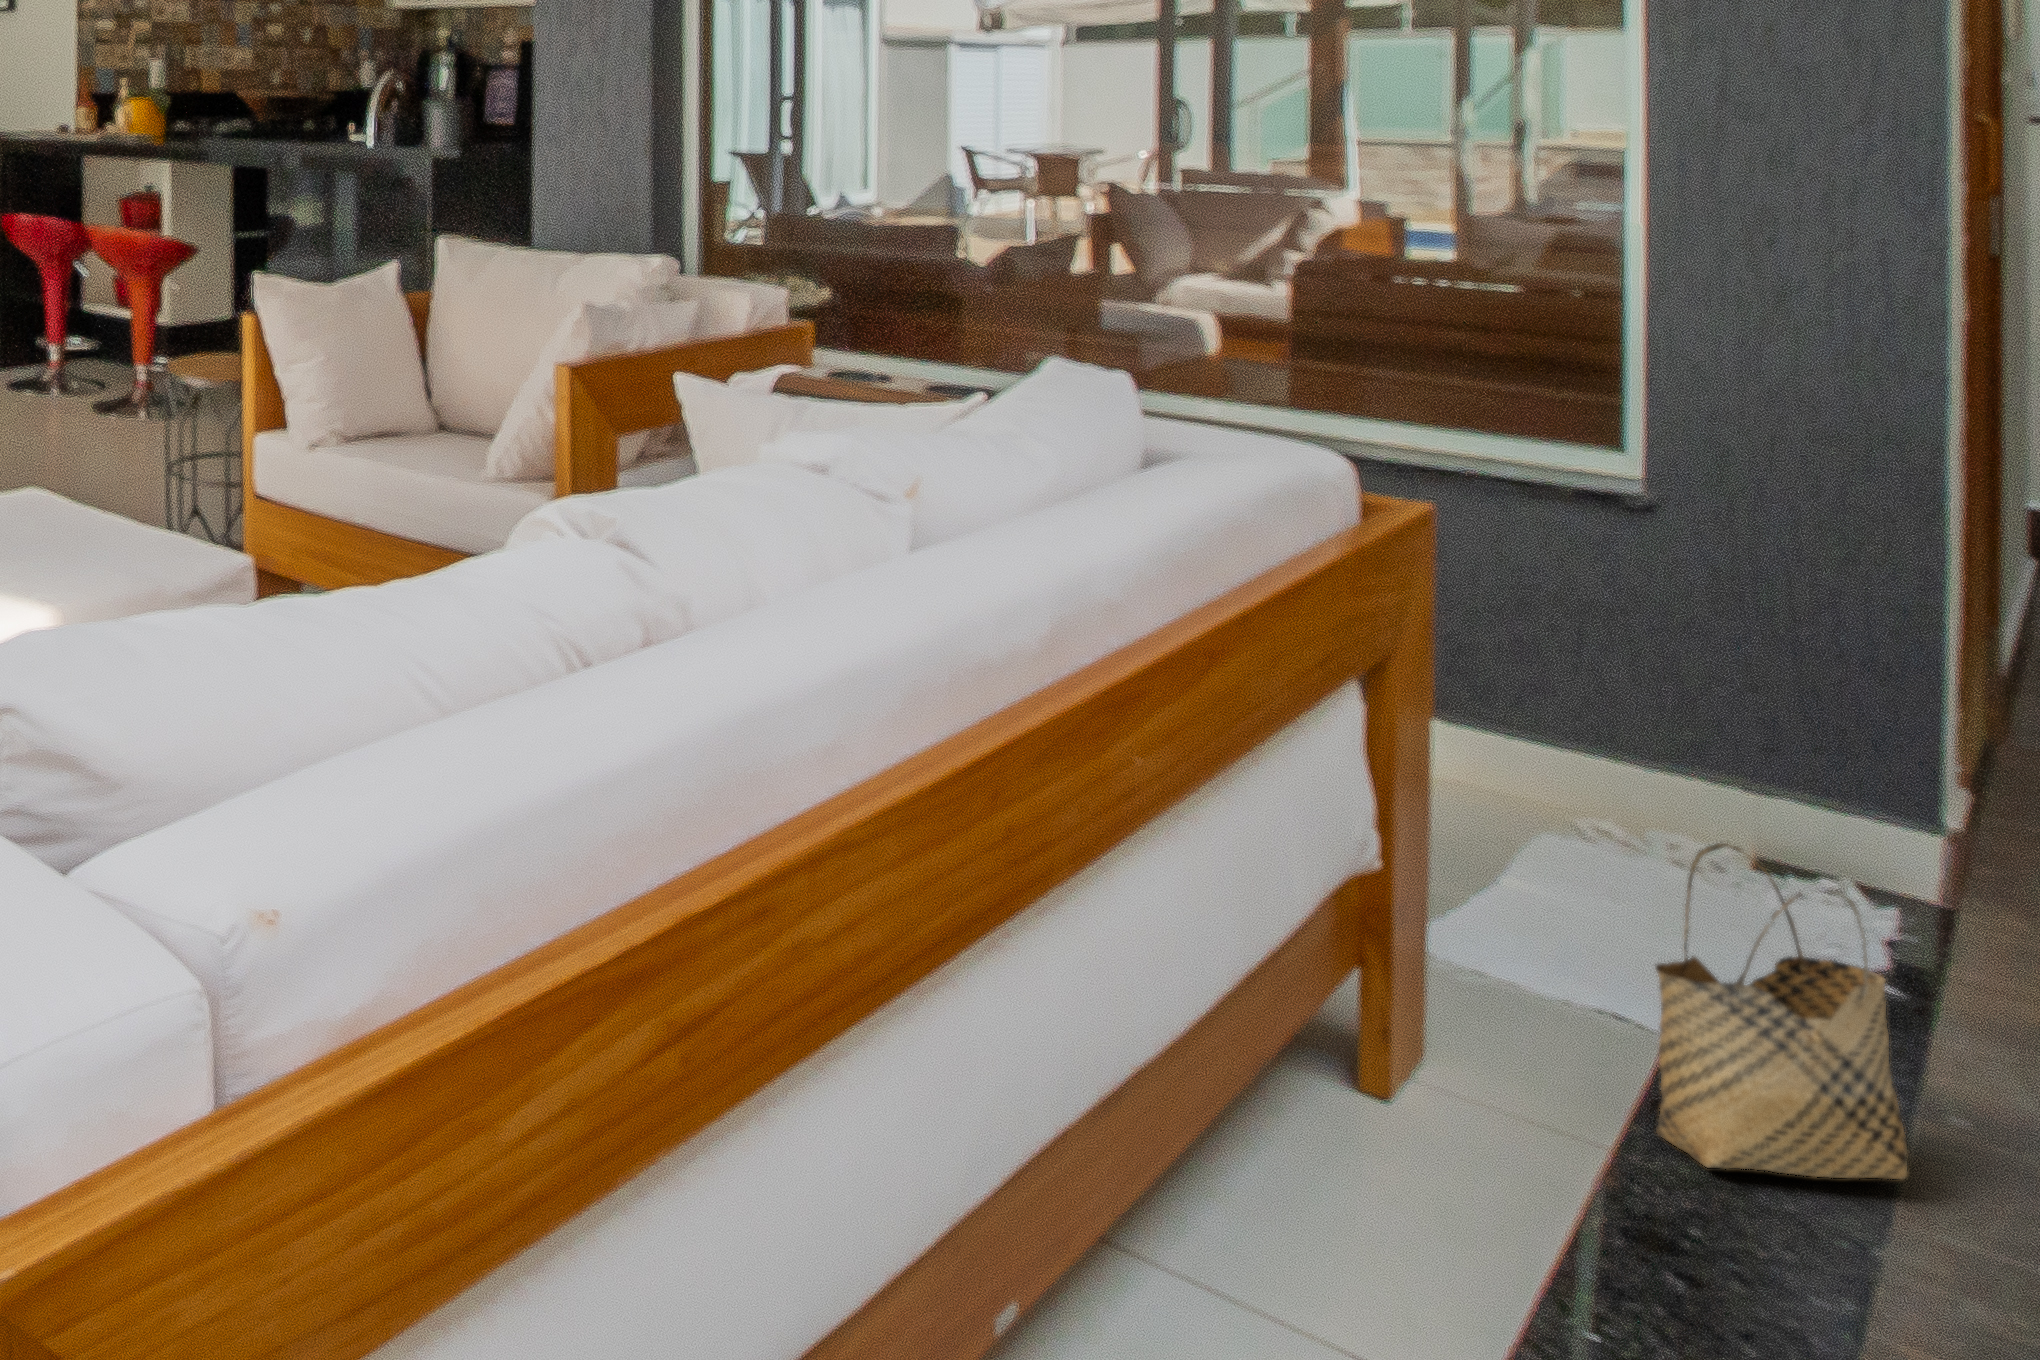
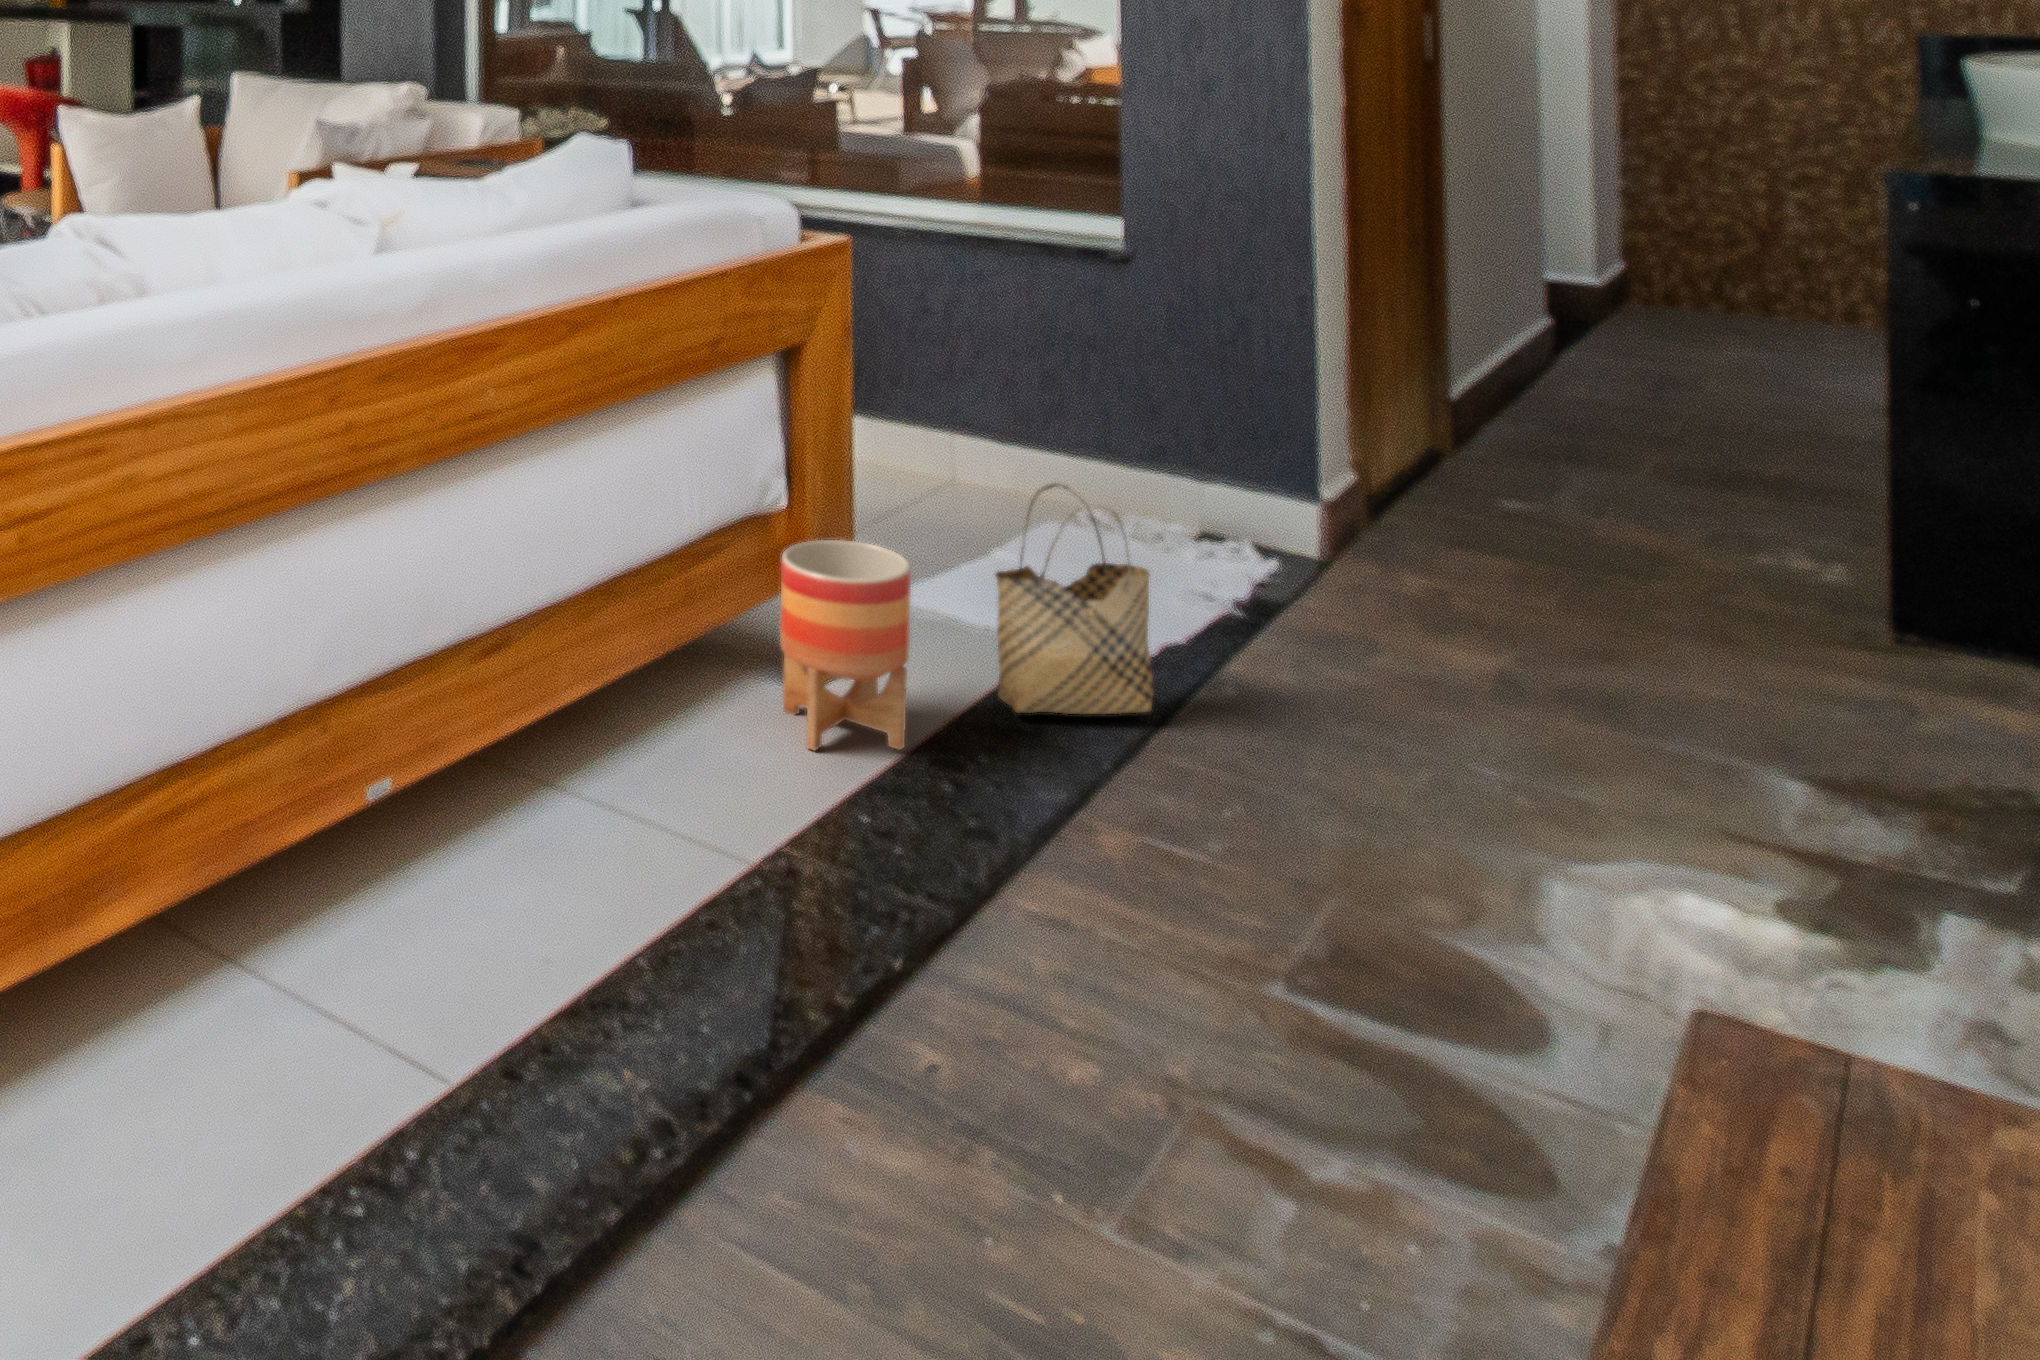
planter: none [1366,911,1579,1225] -> present [780,540,911,750]

